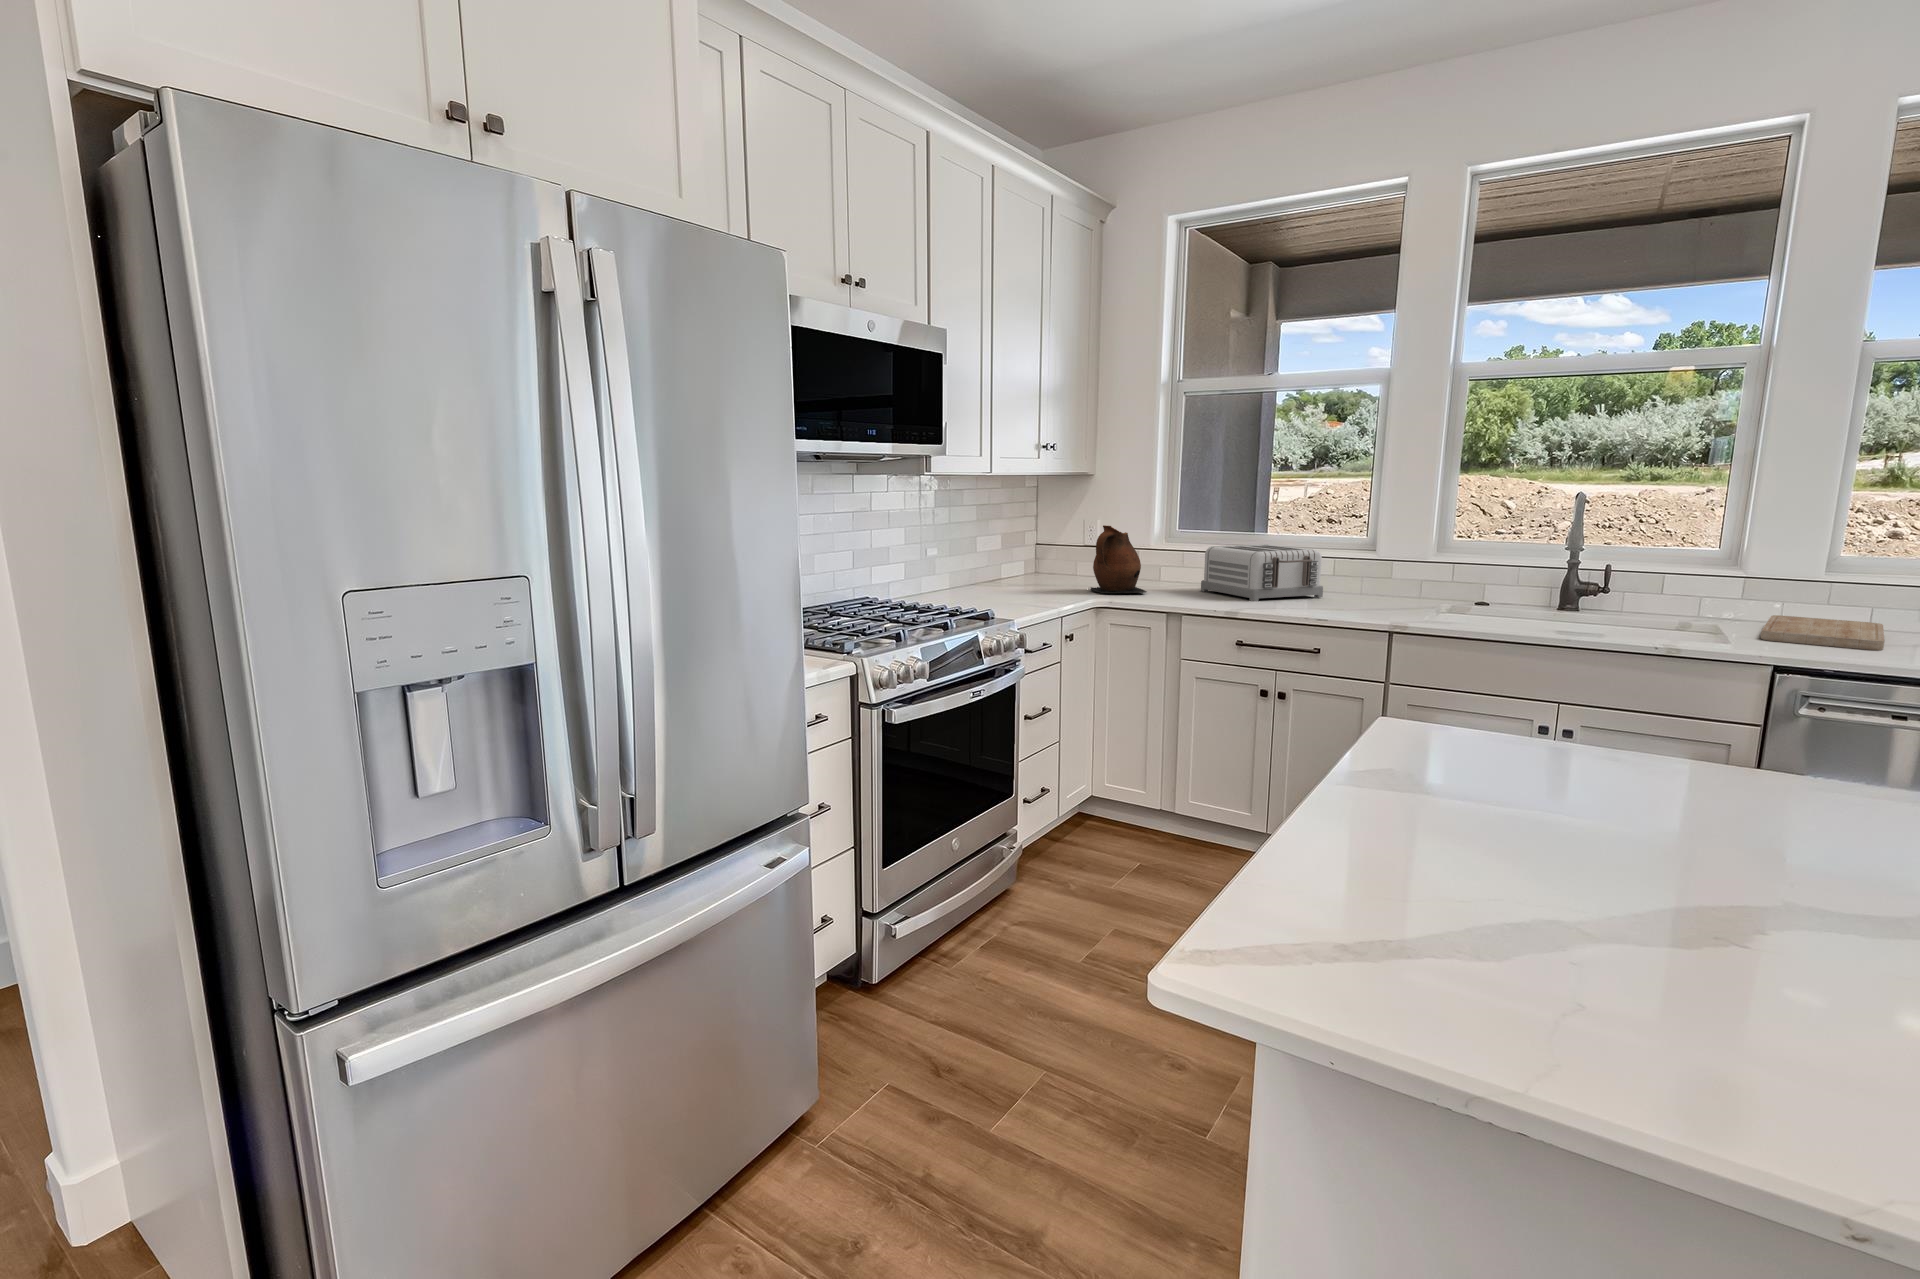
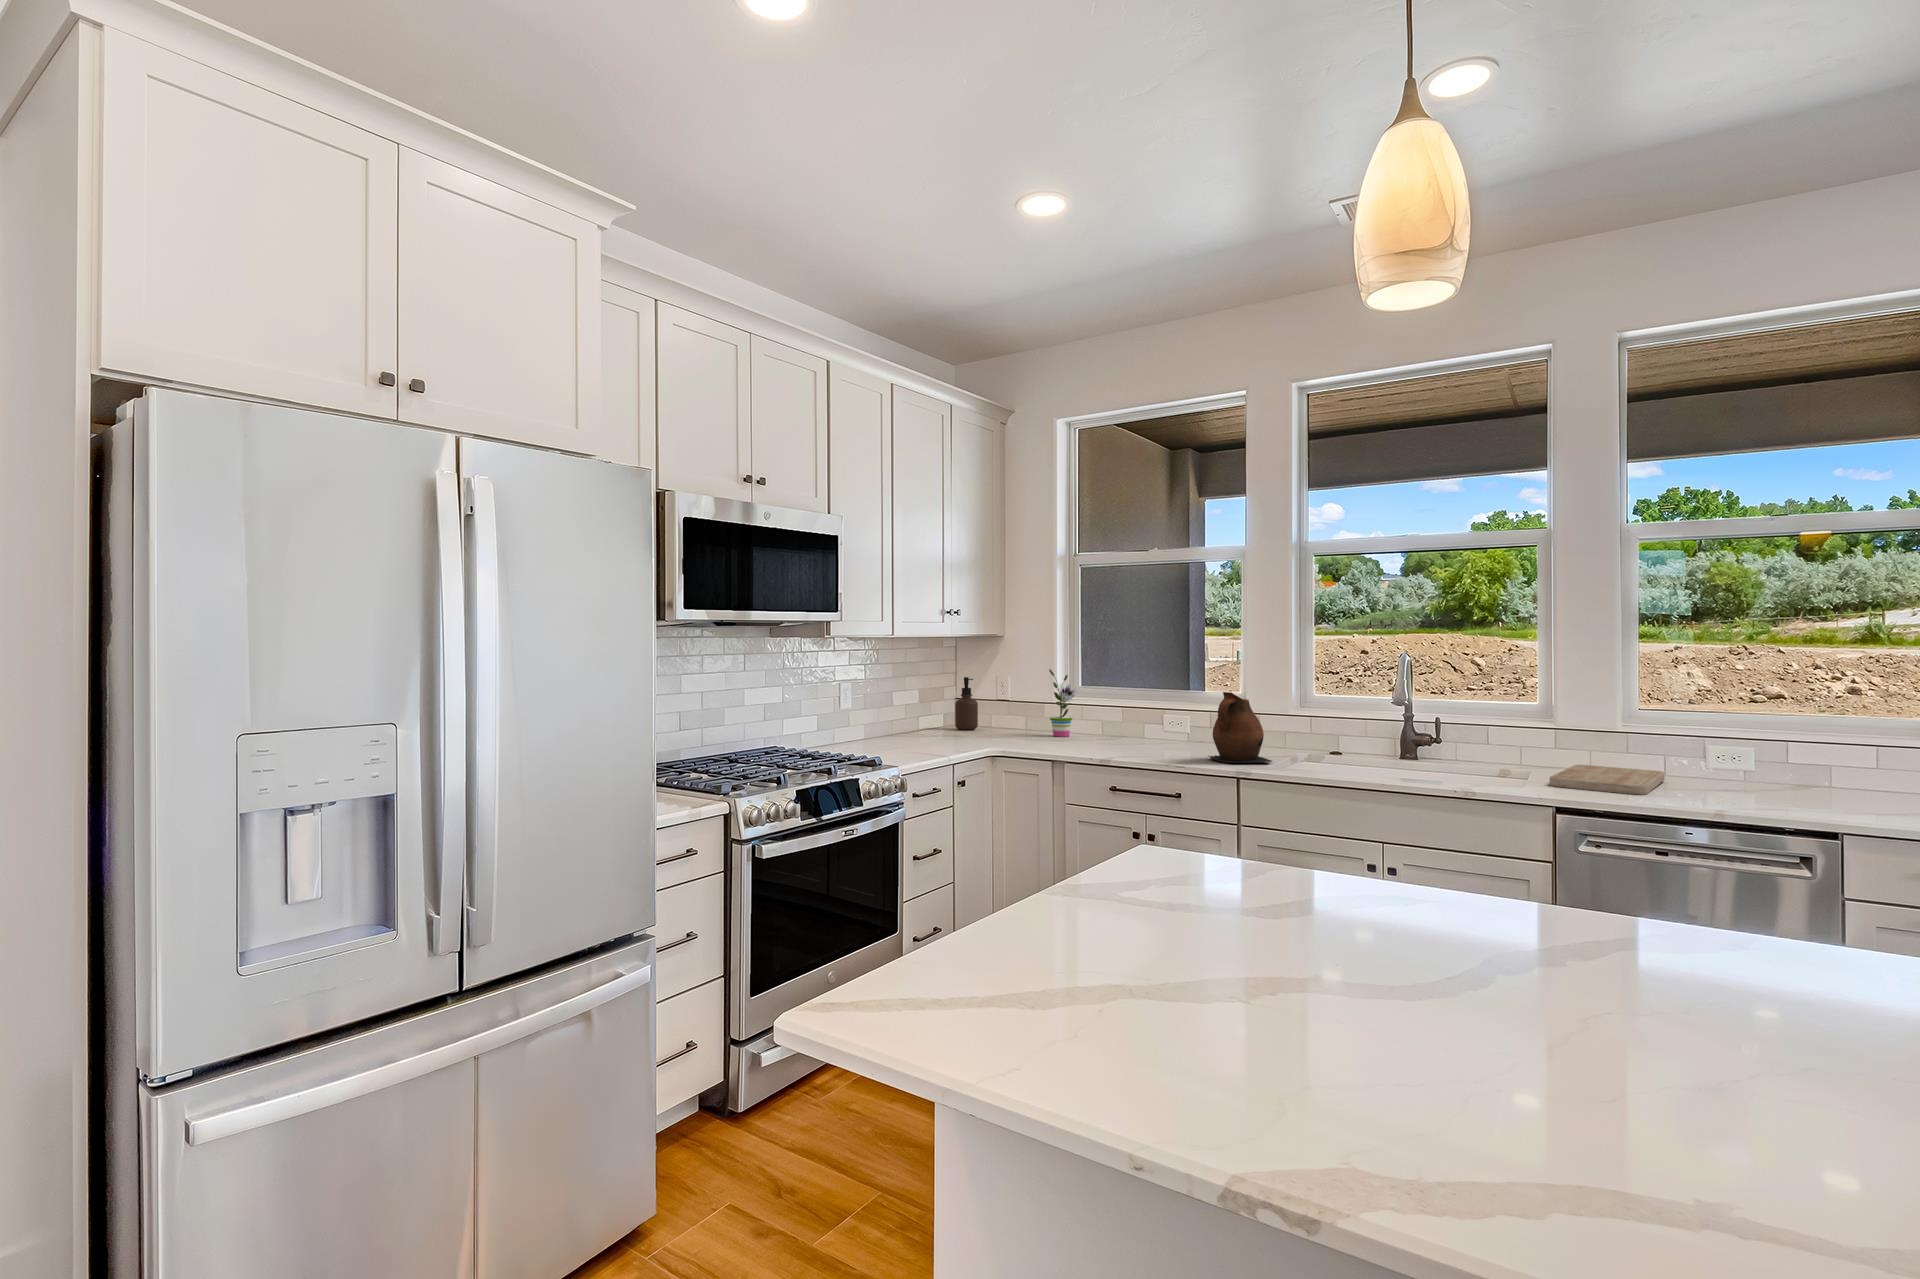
potted plant: none [1148,509,1181,584] -> present [1049,669,1077,737]
soap dispenser: none [1038,518,1063,576] -> present [955,677,978,730]
ceramic pitcher: present [1091,525,1147,594] -> present [1209,692,1272,763]
toaster: present [1201,544,1323,601] -> none [1091,701,1196,752]

